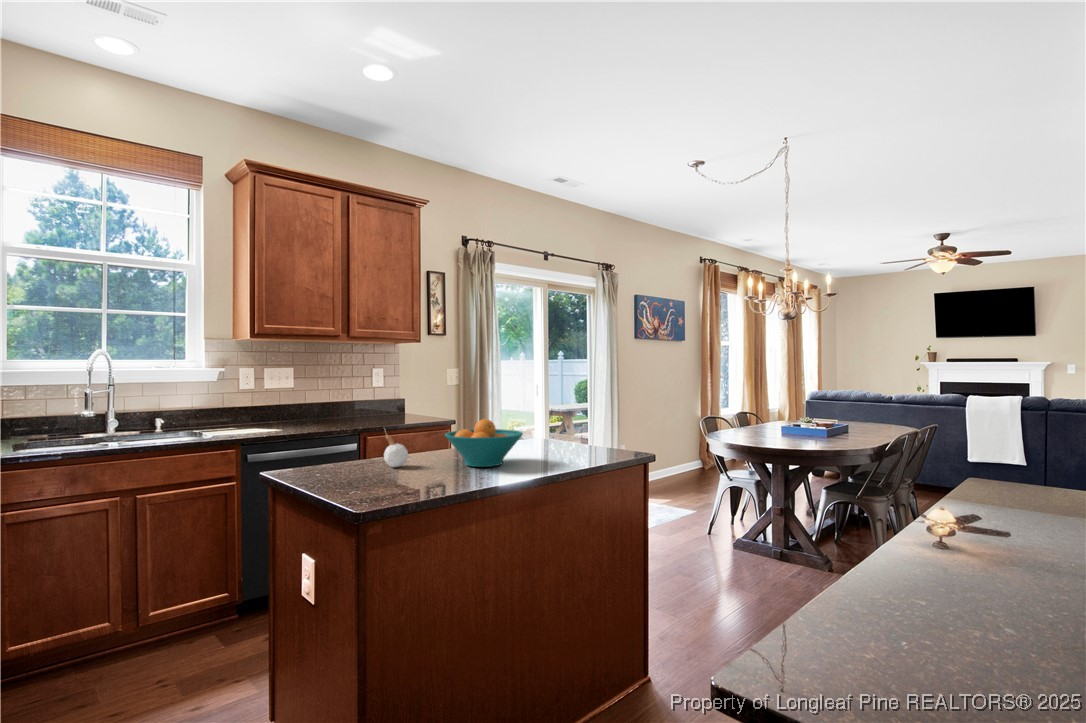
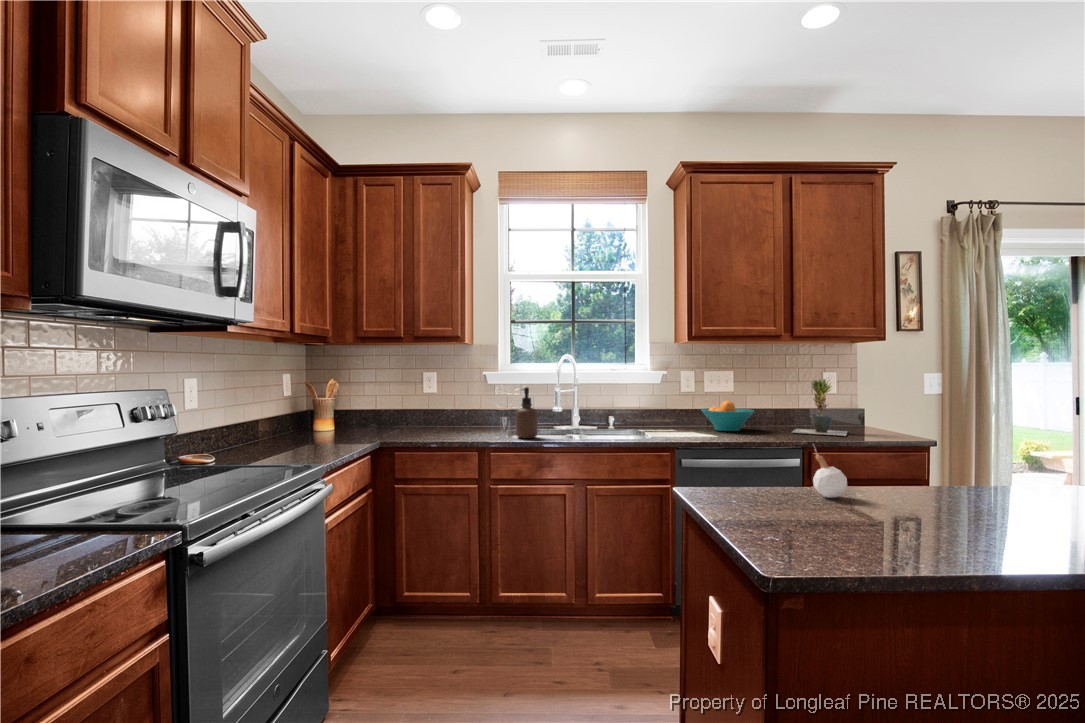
potted plant: none [348,374,393,422] -> present [793,379,847,436]
soap dispenser: none [32,390,66,451] -> present [516,387,538,438]
fruit bowl: present [445,419,523,467] -> present [701,401,754,431]

